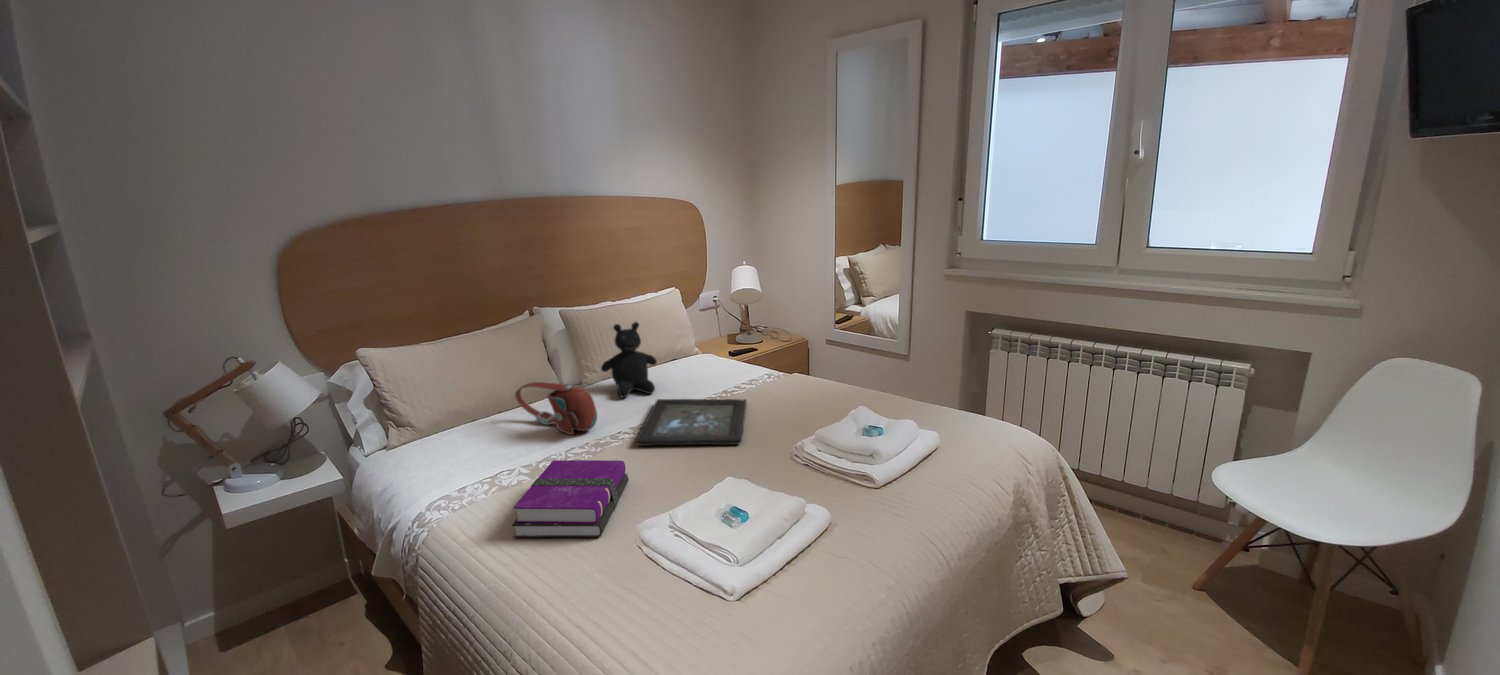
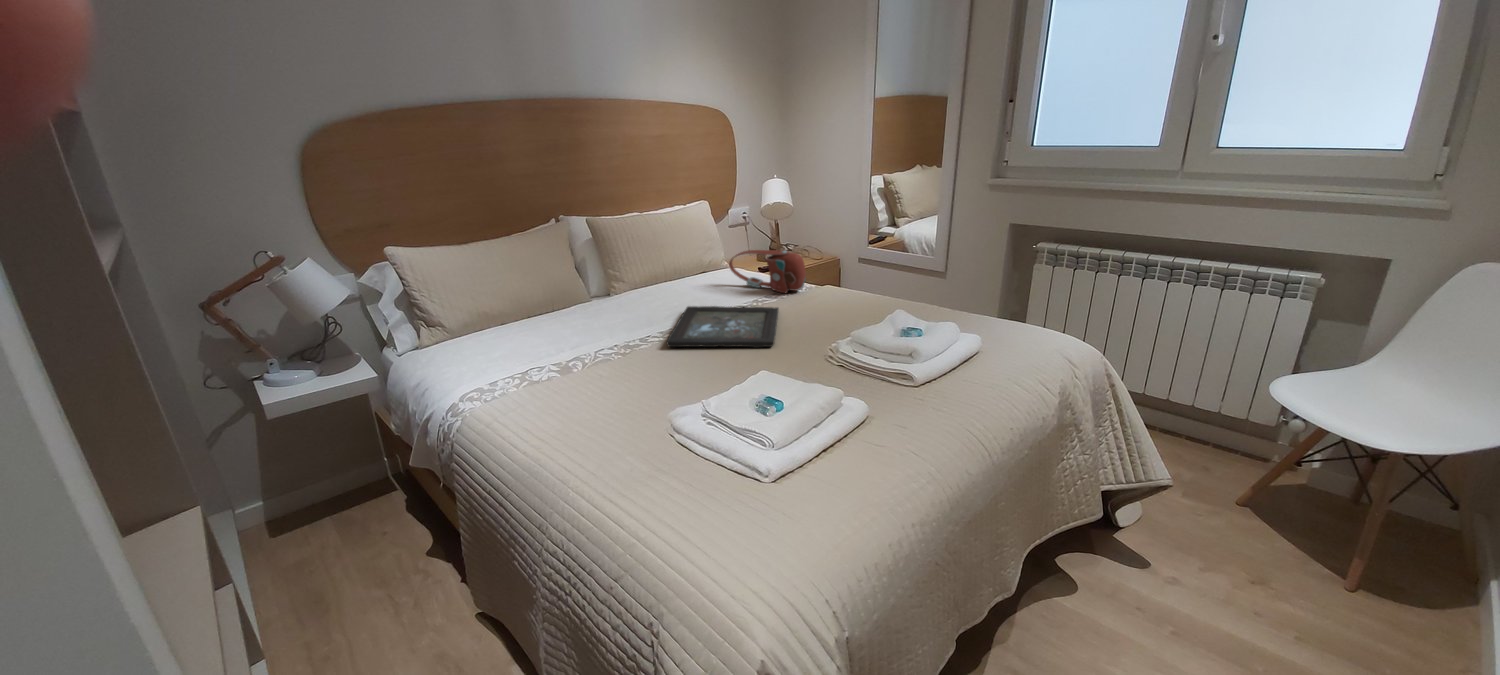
teddy bear: present [601,322,657,398] -> none [630,229,686,306]
handbag: present [515,382,597,435] -> present [729,250,806,293]
hardback book: present [512,460,629,537] -> none [544,355,660,425]

